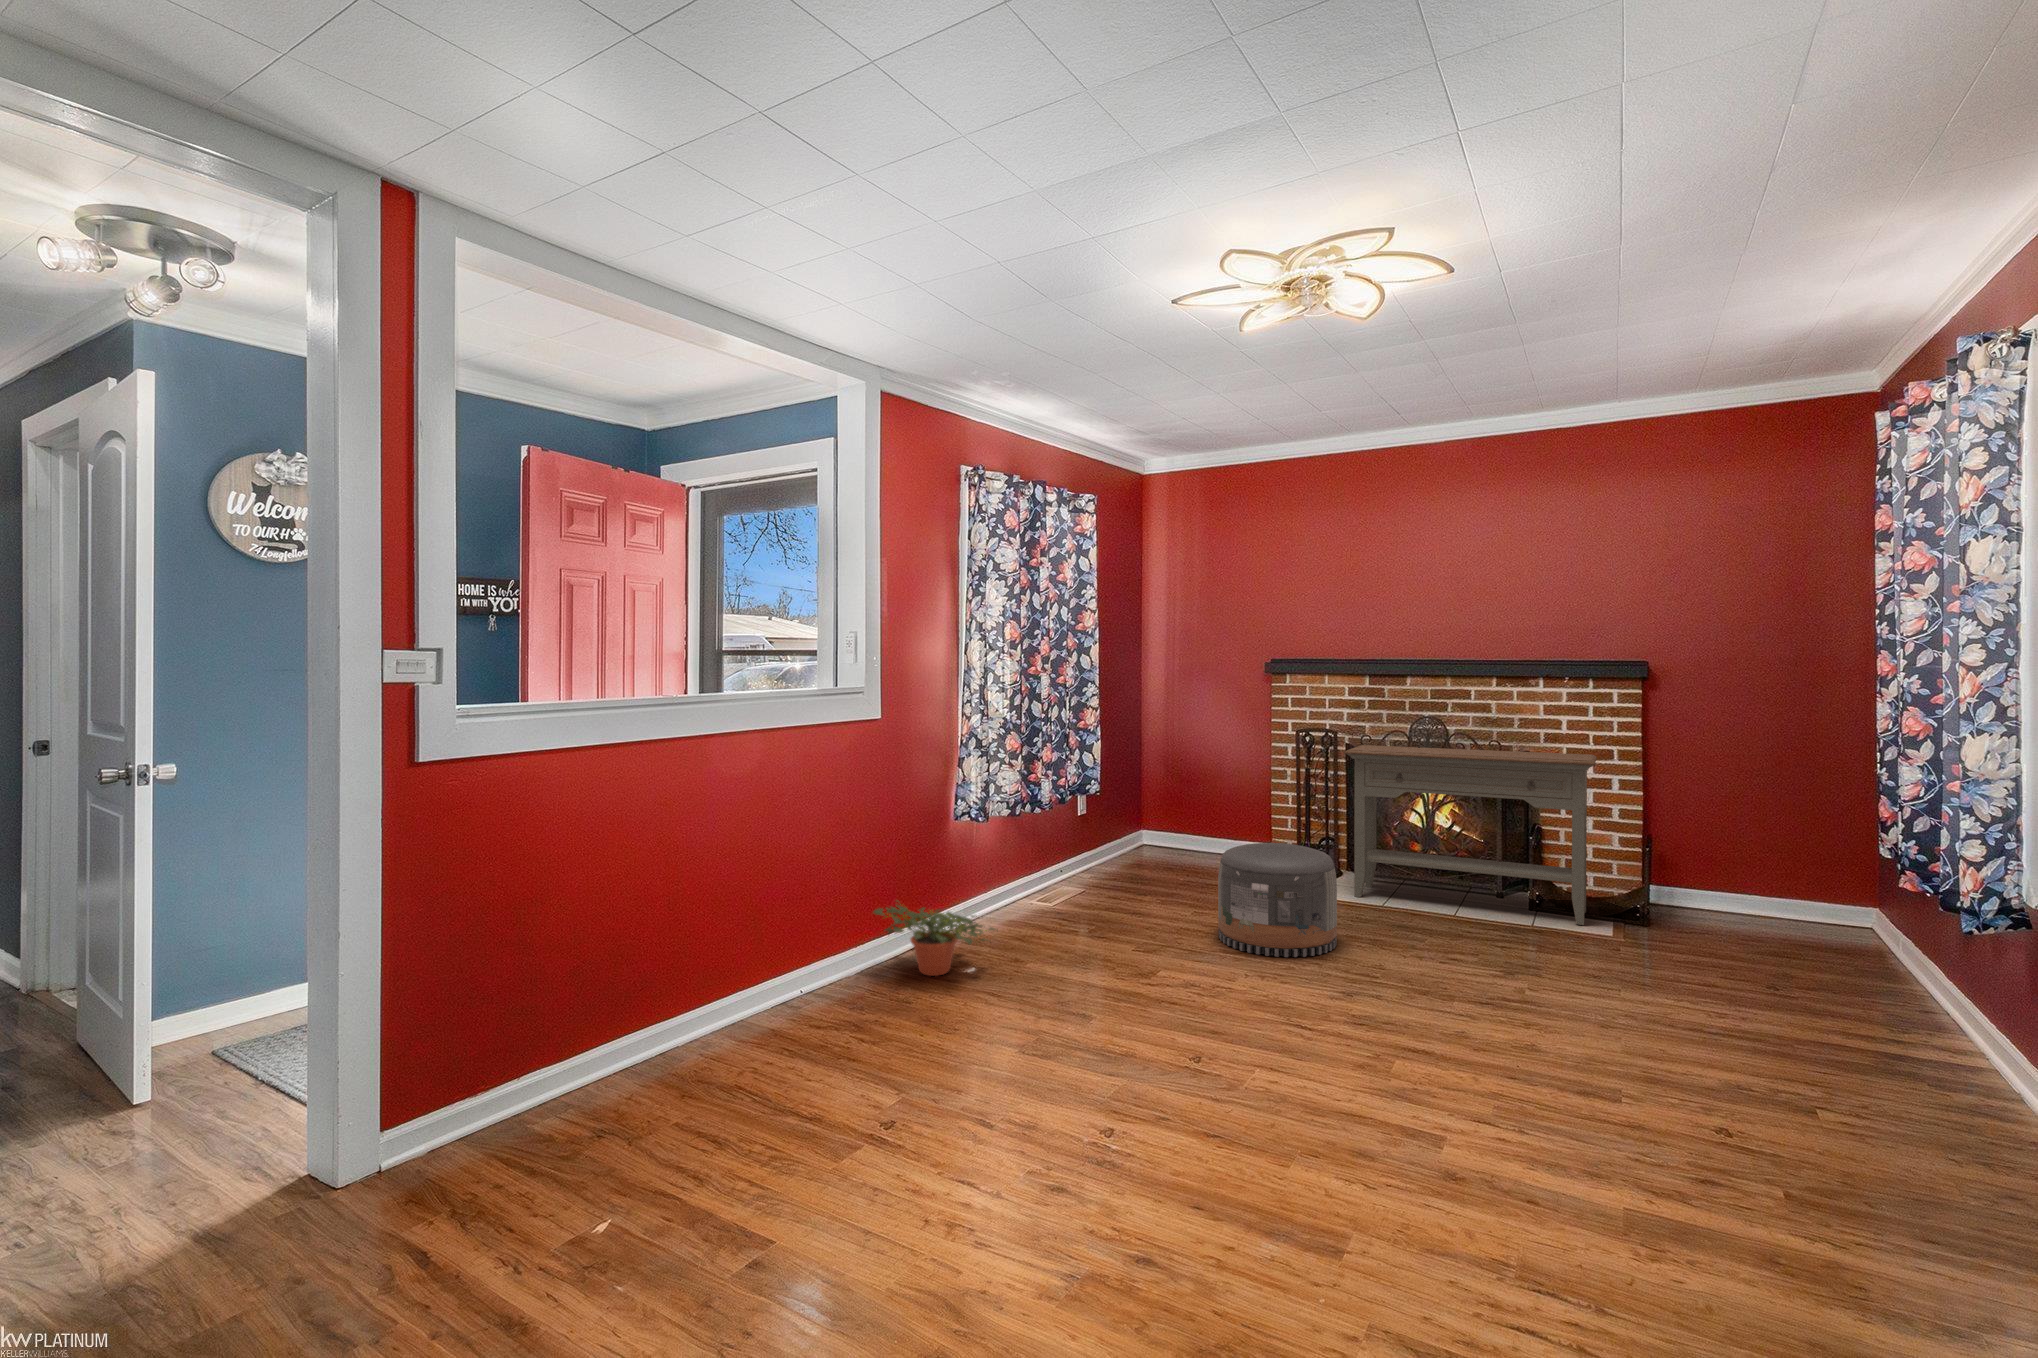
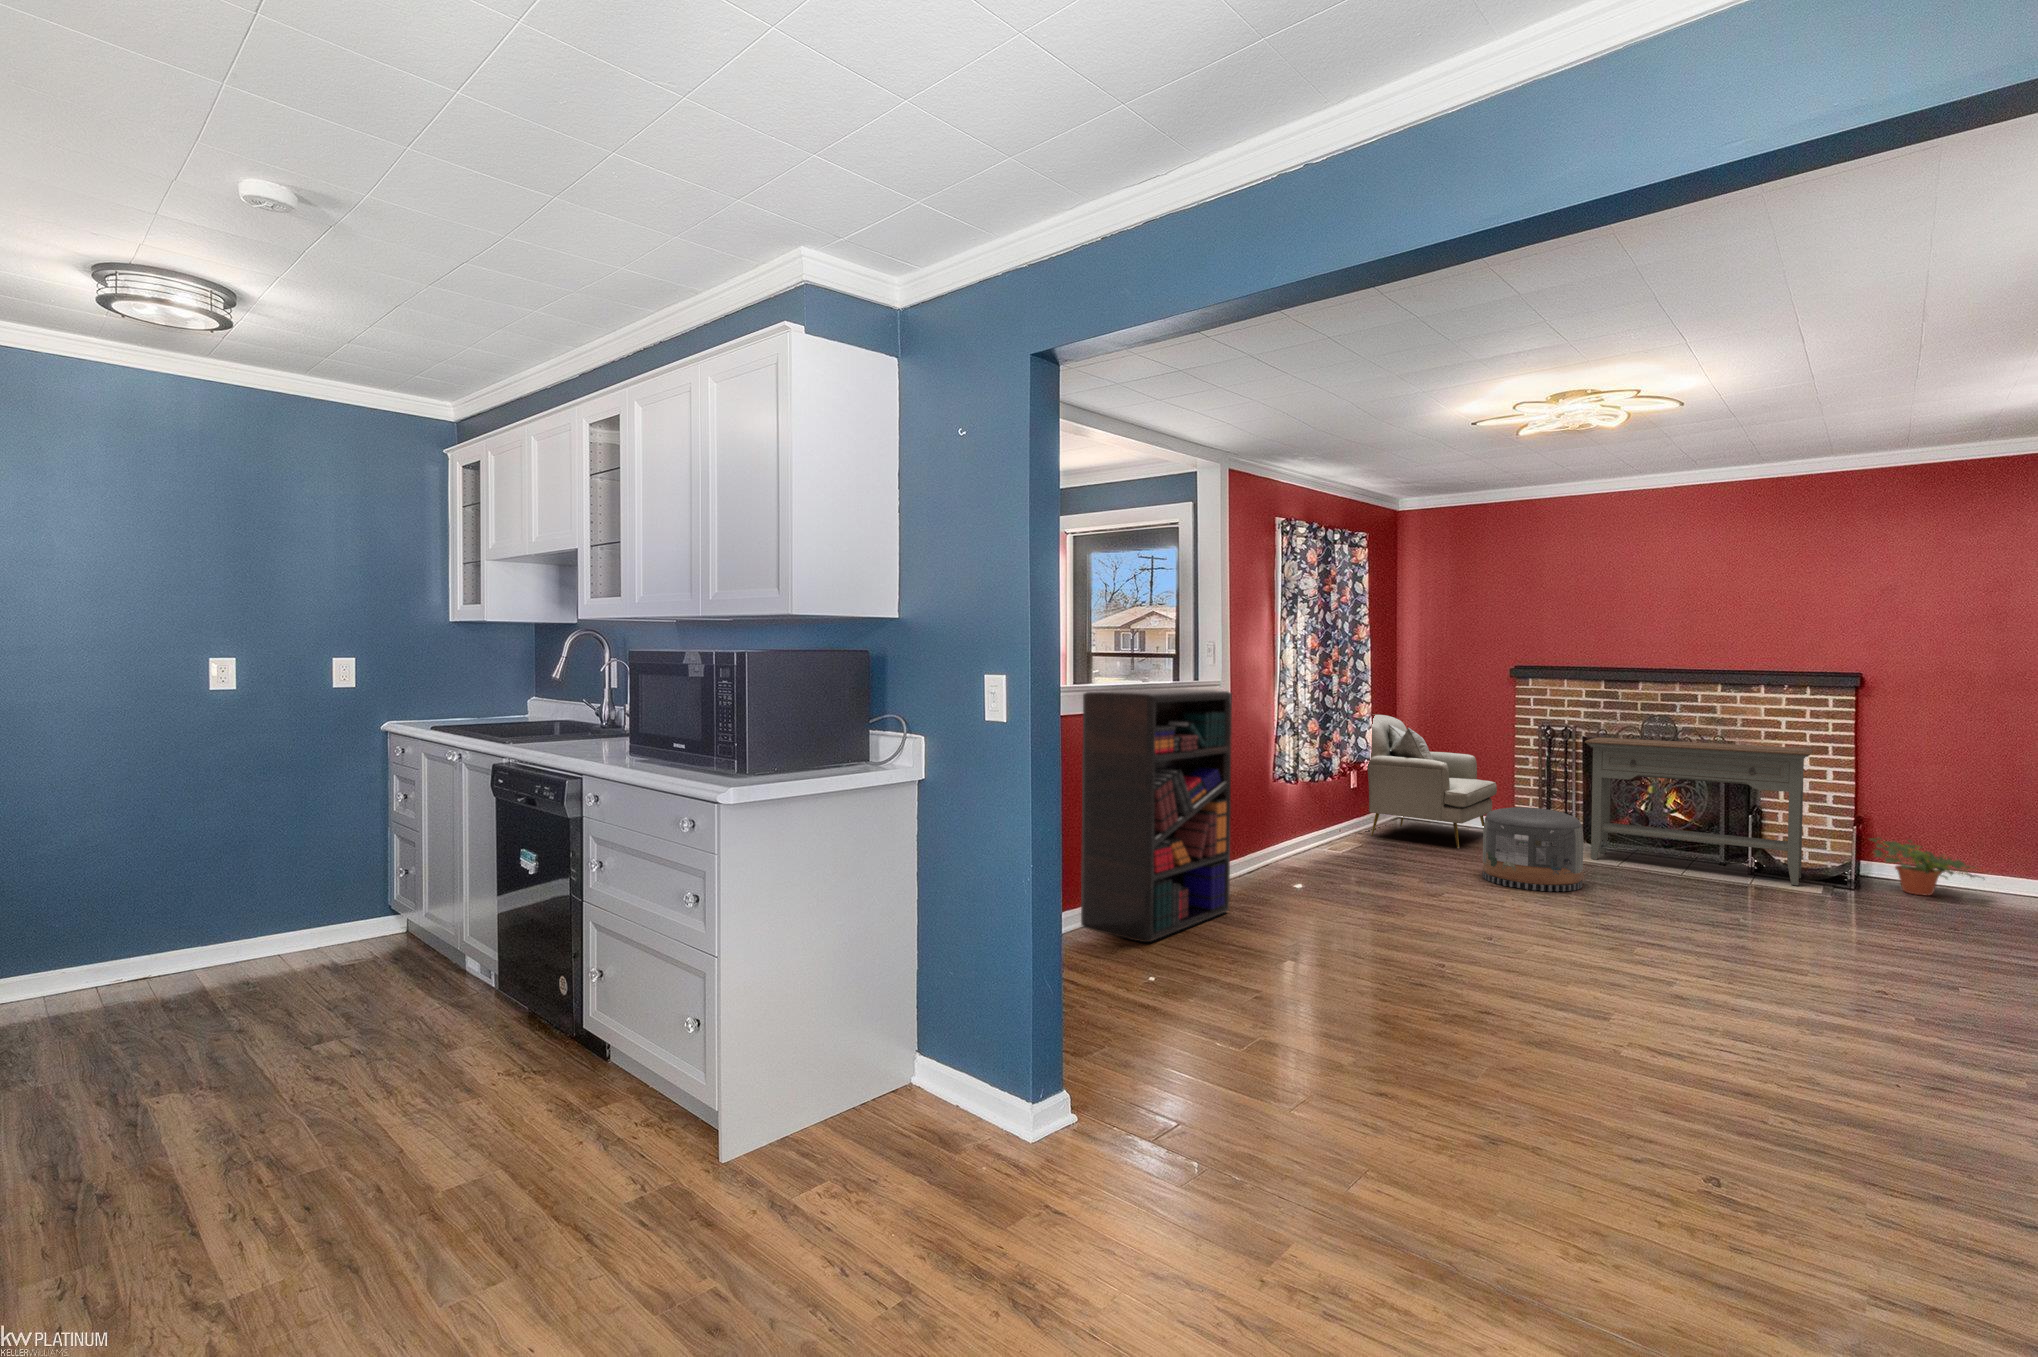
bookshelf: none [563,704,837,1124] -> present [1081,689,1232,942]
armchair: none [1091,722,1253,889] -> present [1367,715,1497,848]
potted plant: present [873,901,995,976] -> present [1870,838,1984,895]

